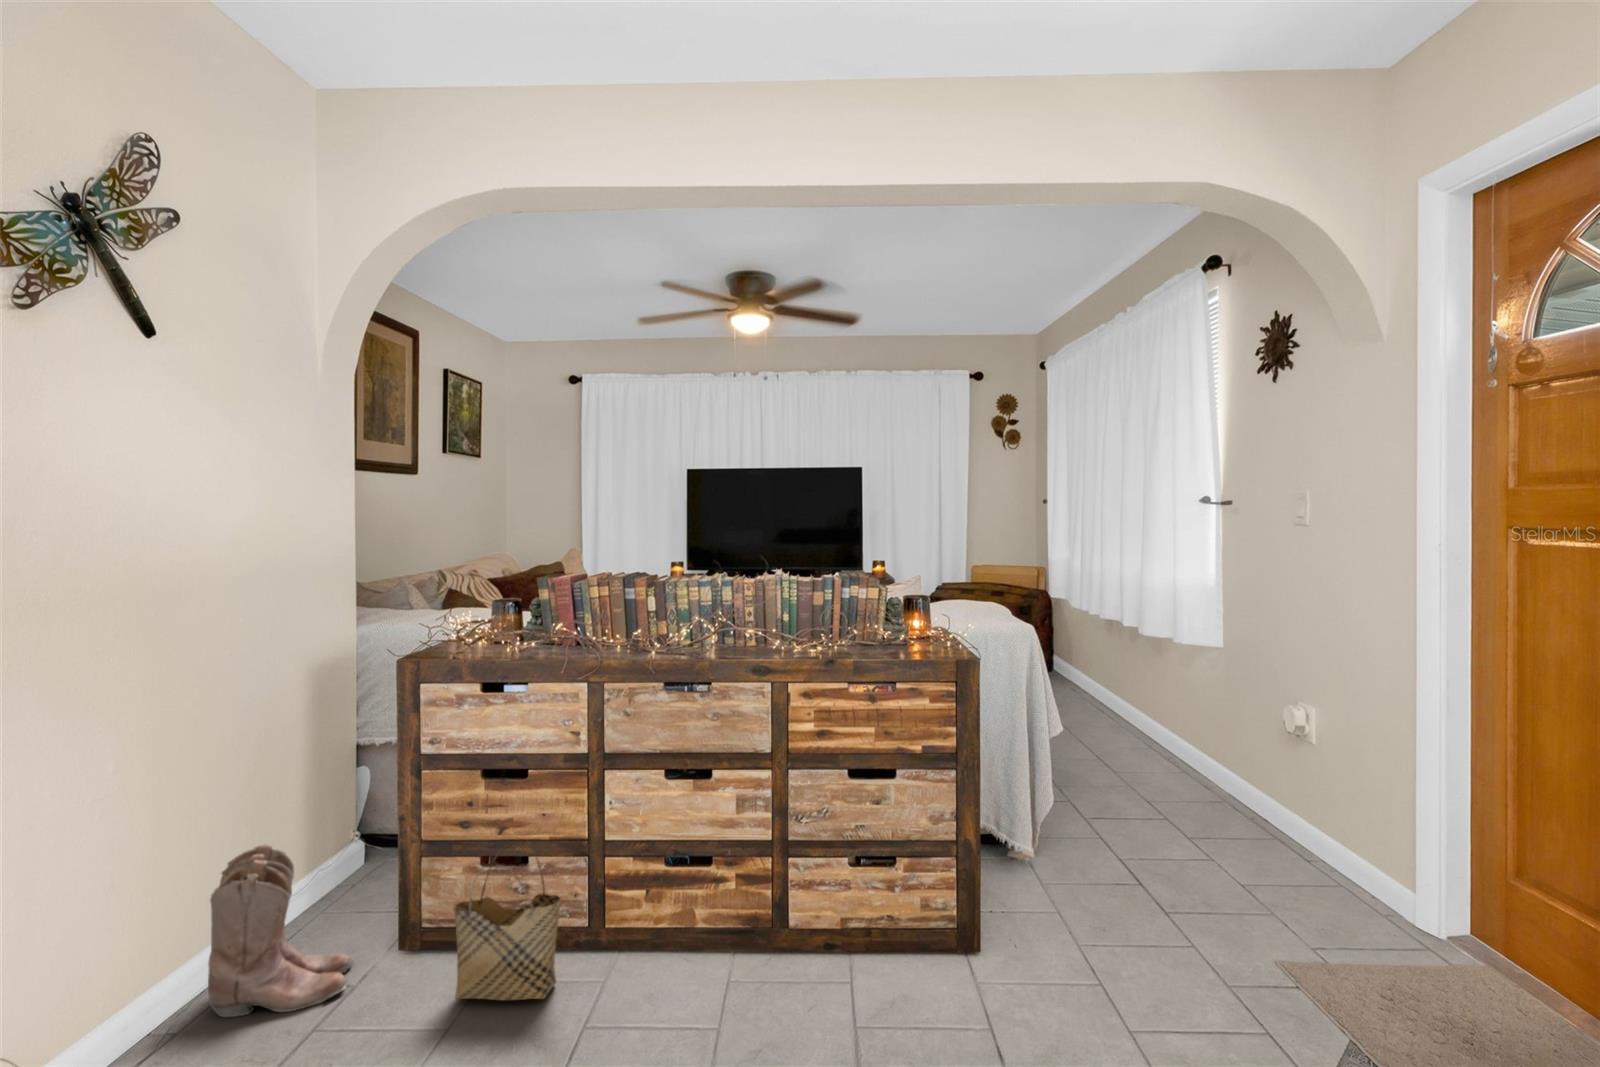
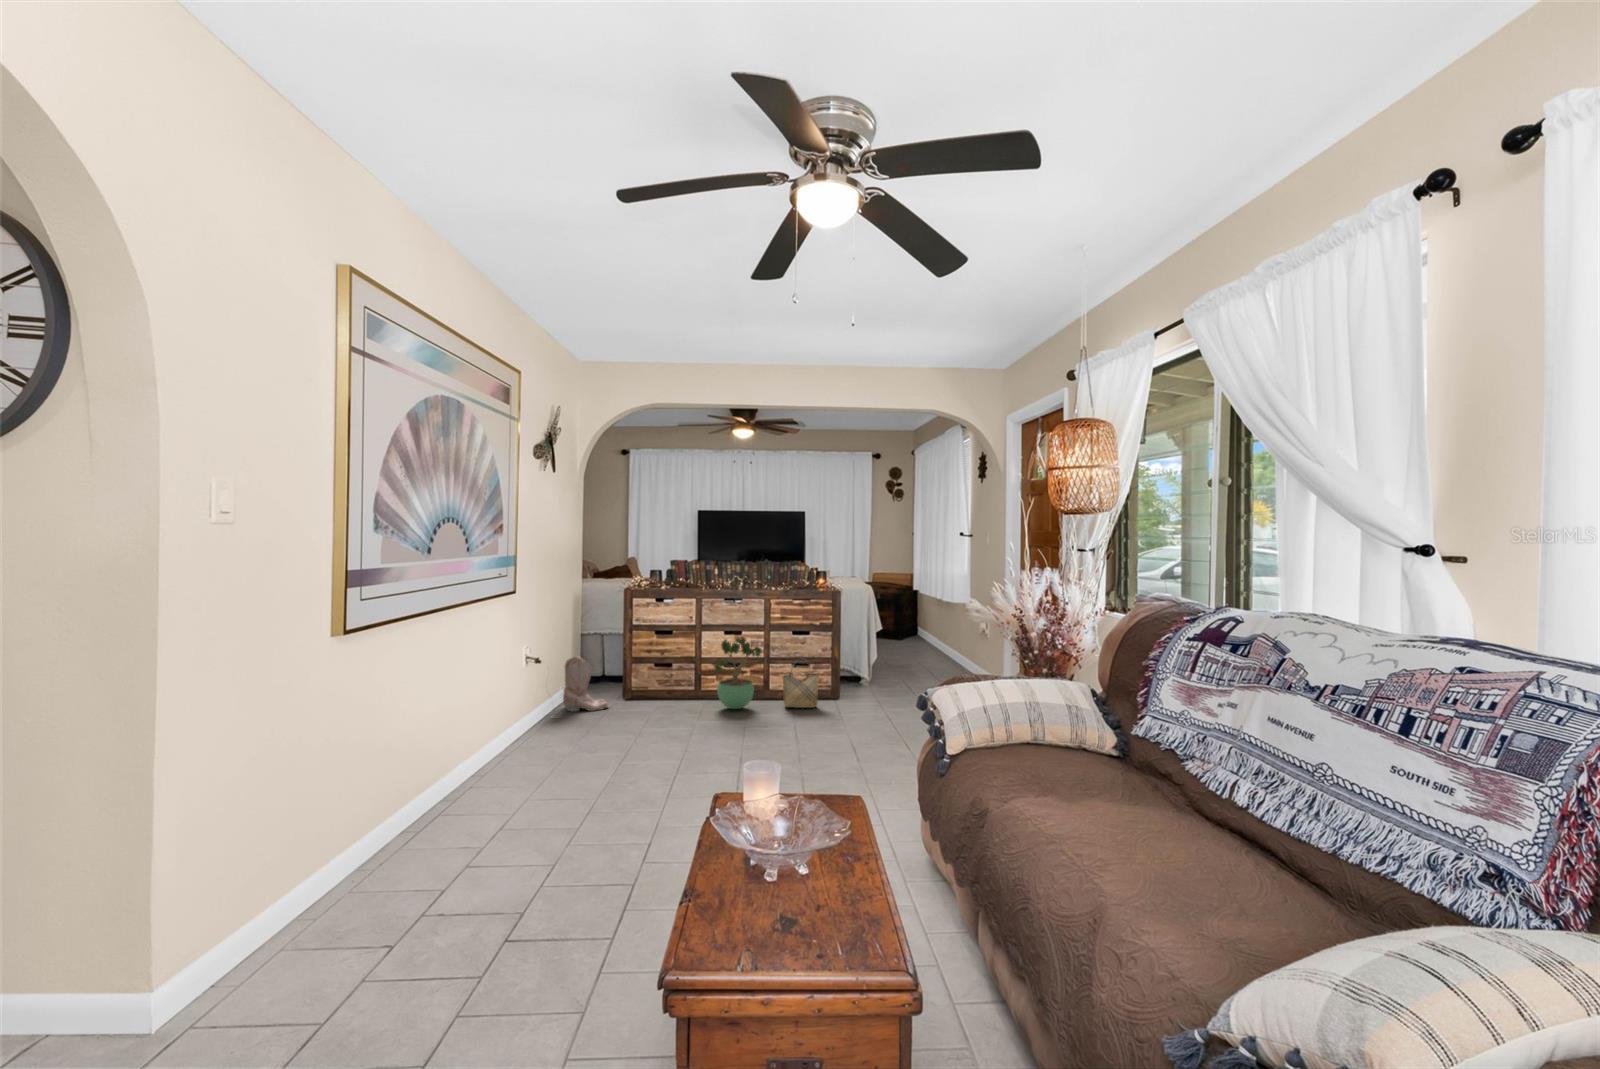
potted plant: none [625,800,762,1009] -> present [714,637,761,709]
woven basket: present [453,842,561,1000] -> present [783,657,819,708]

